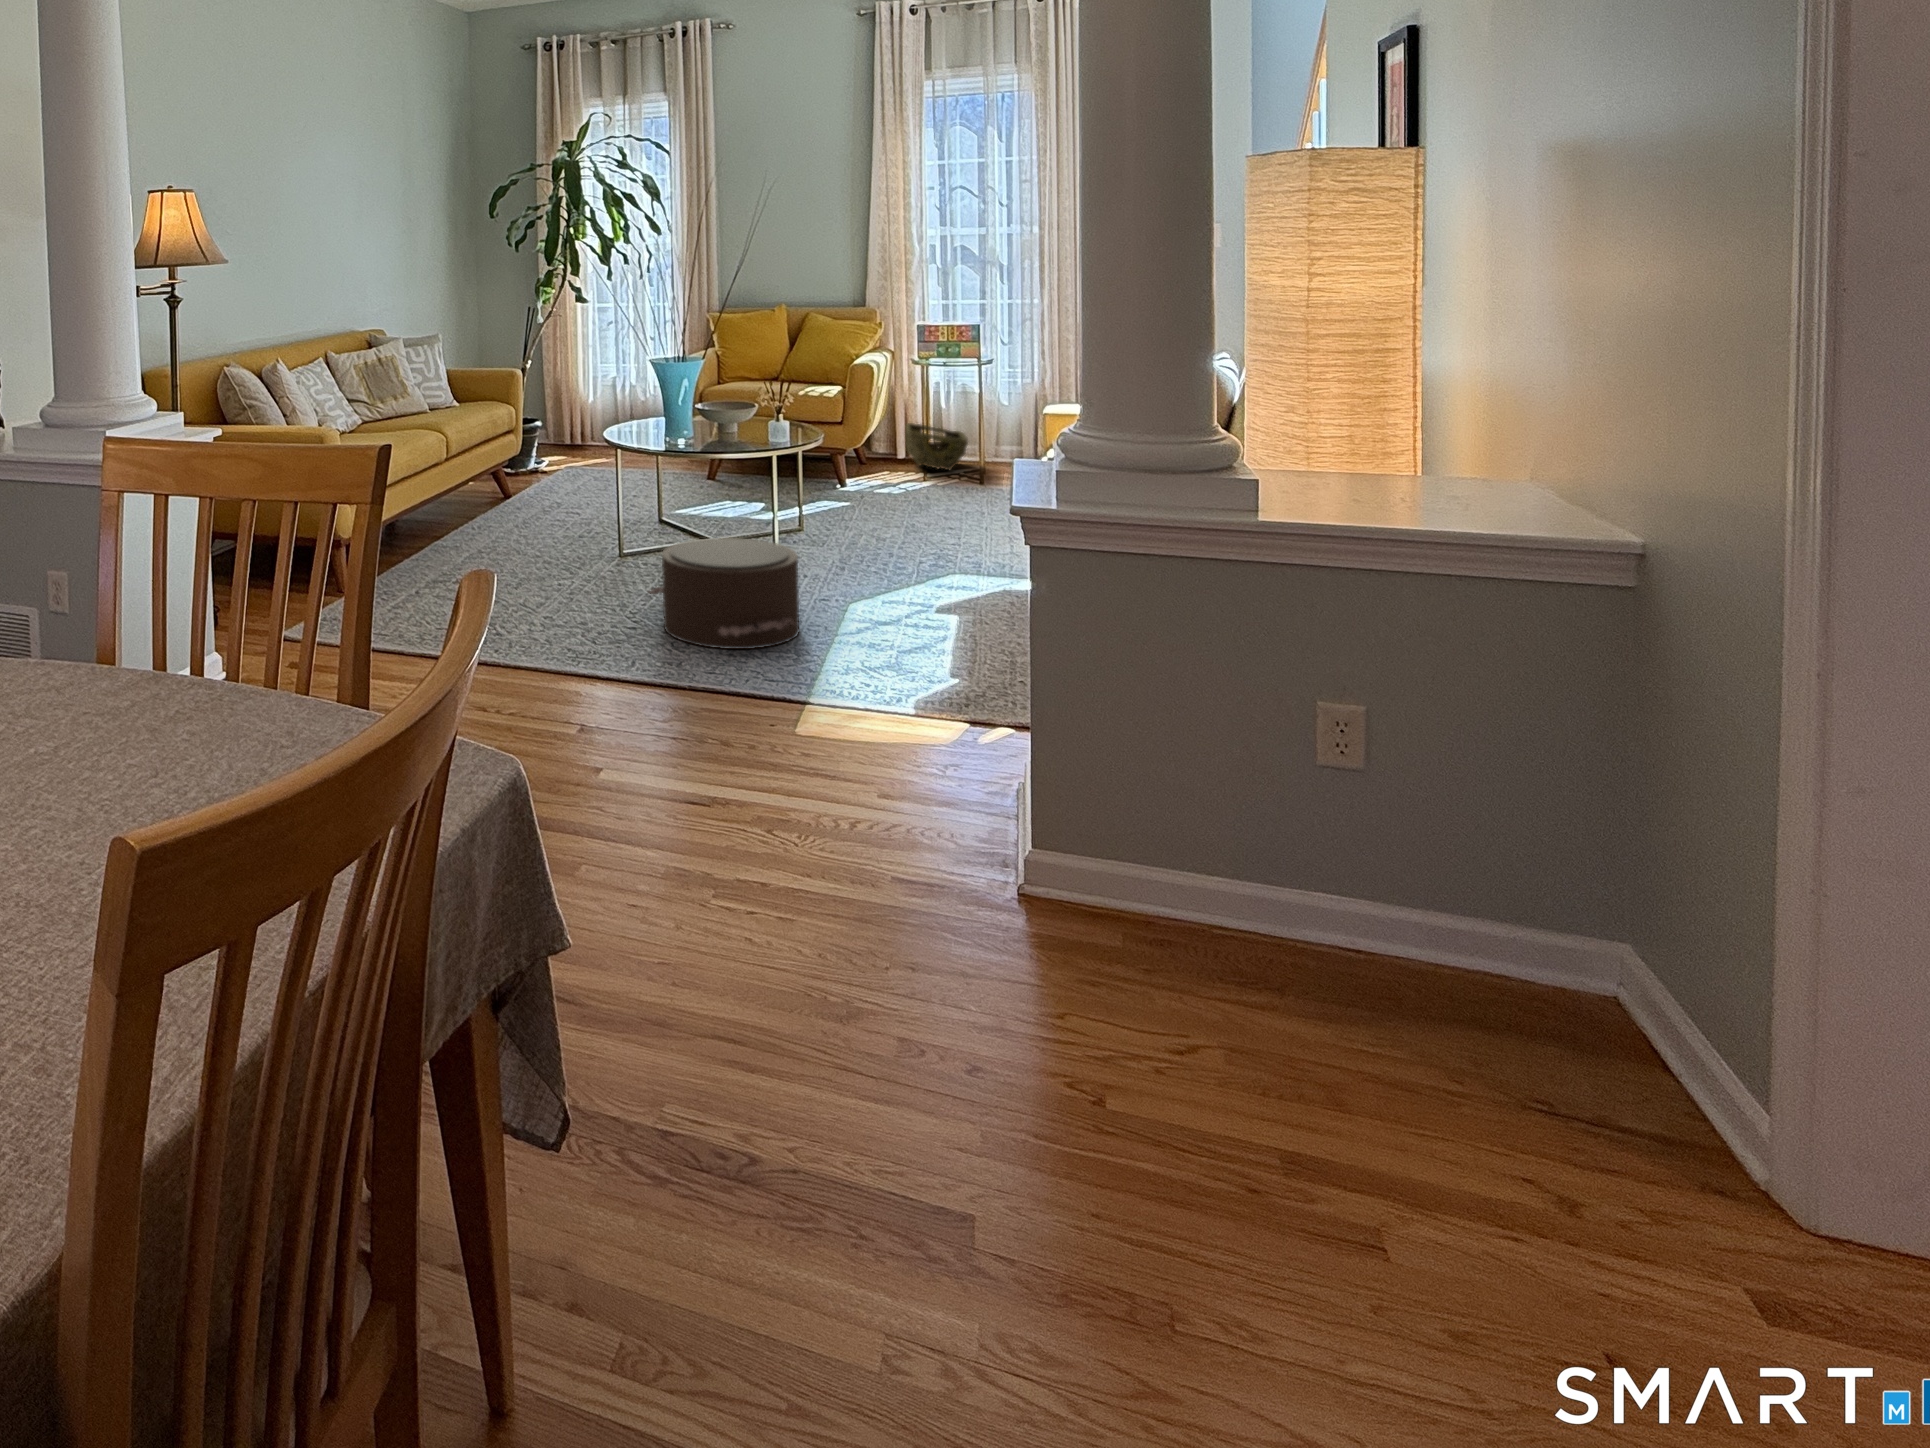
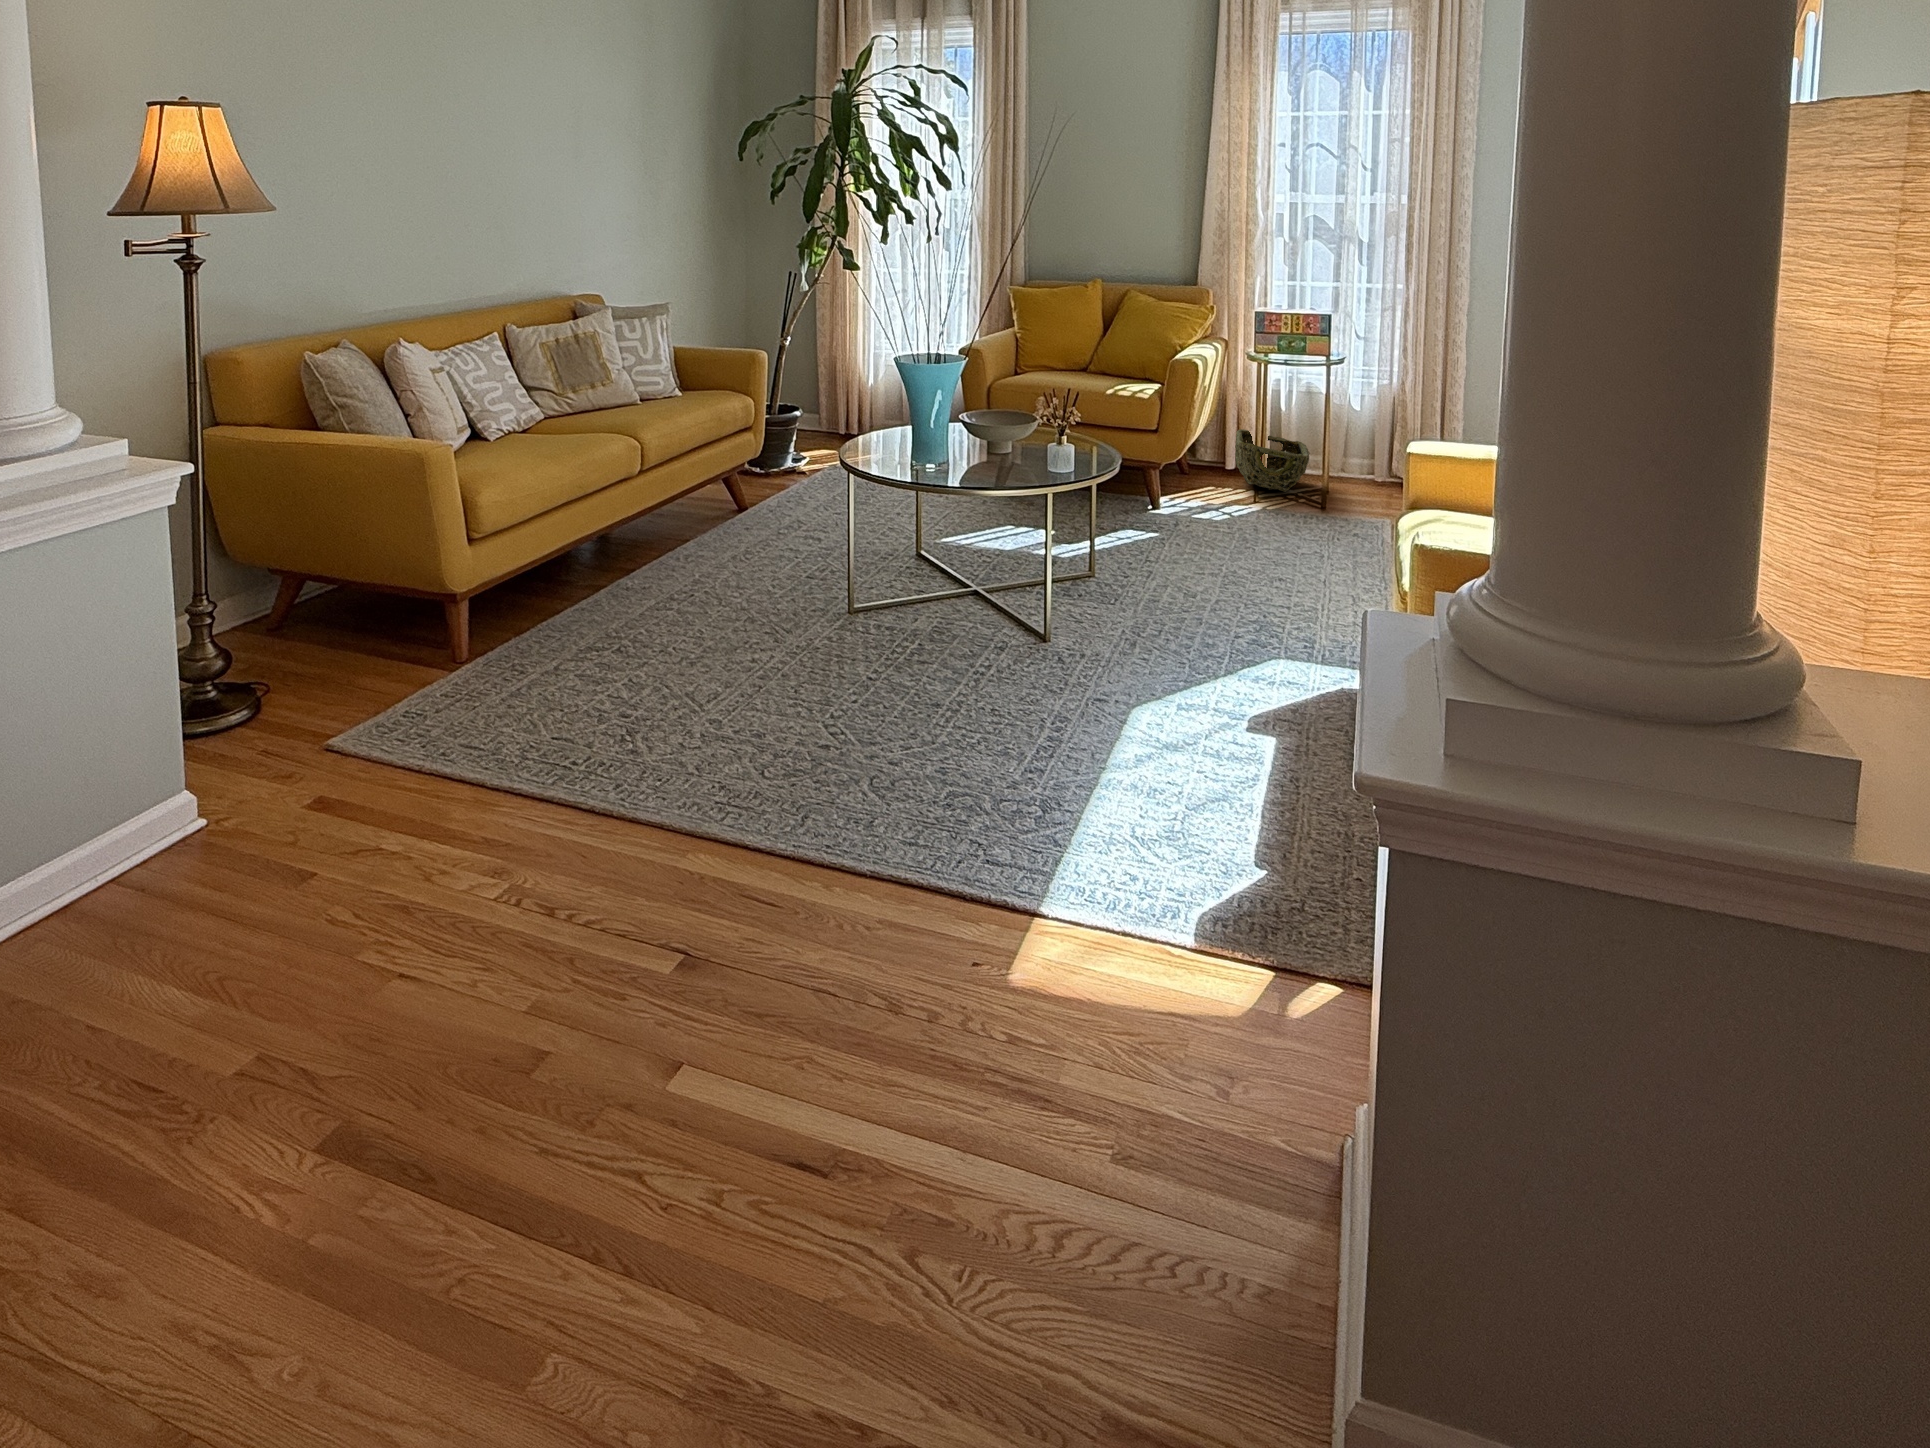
pouf: present [649,538,799,649] -> none [857,618,1060,792]

